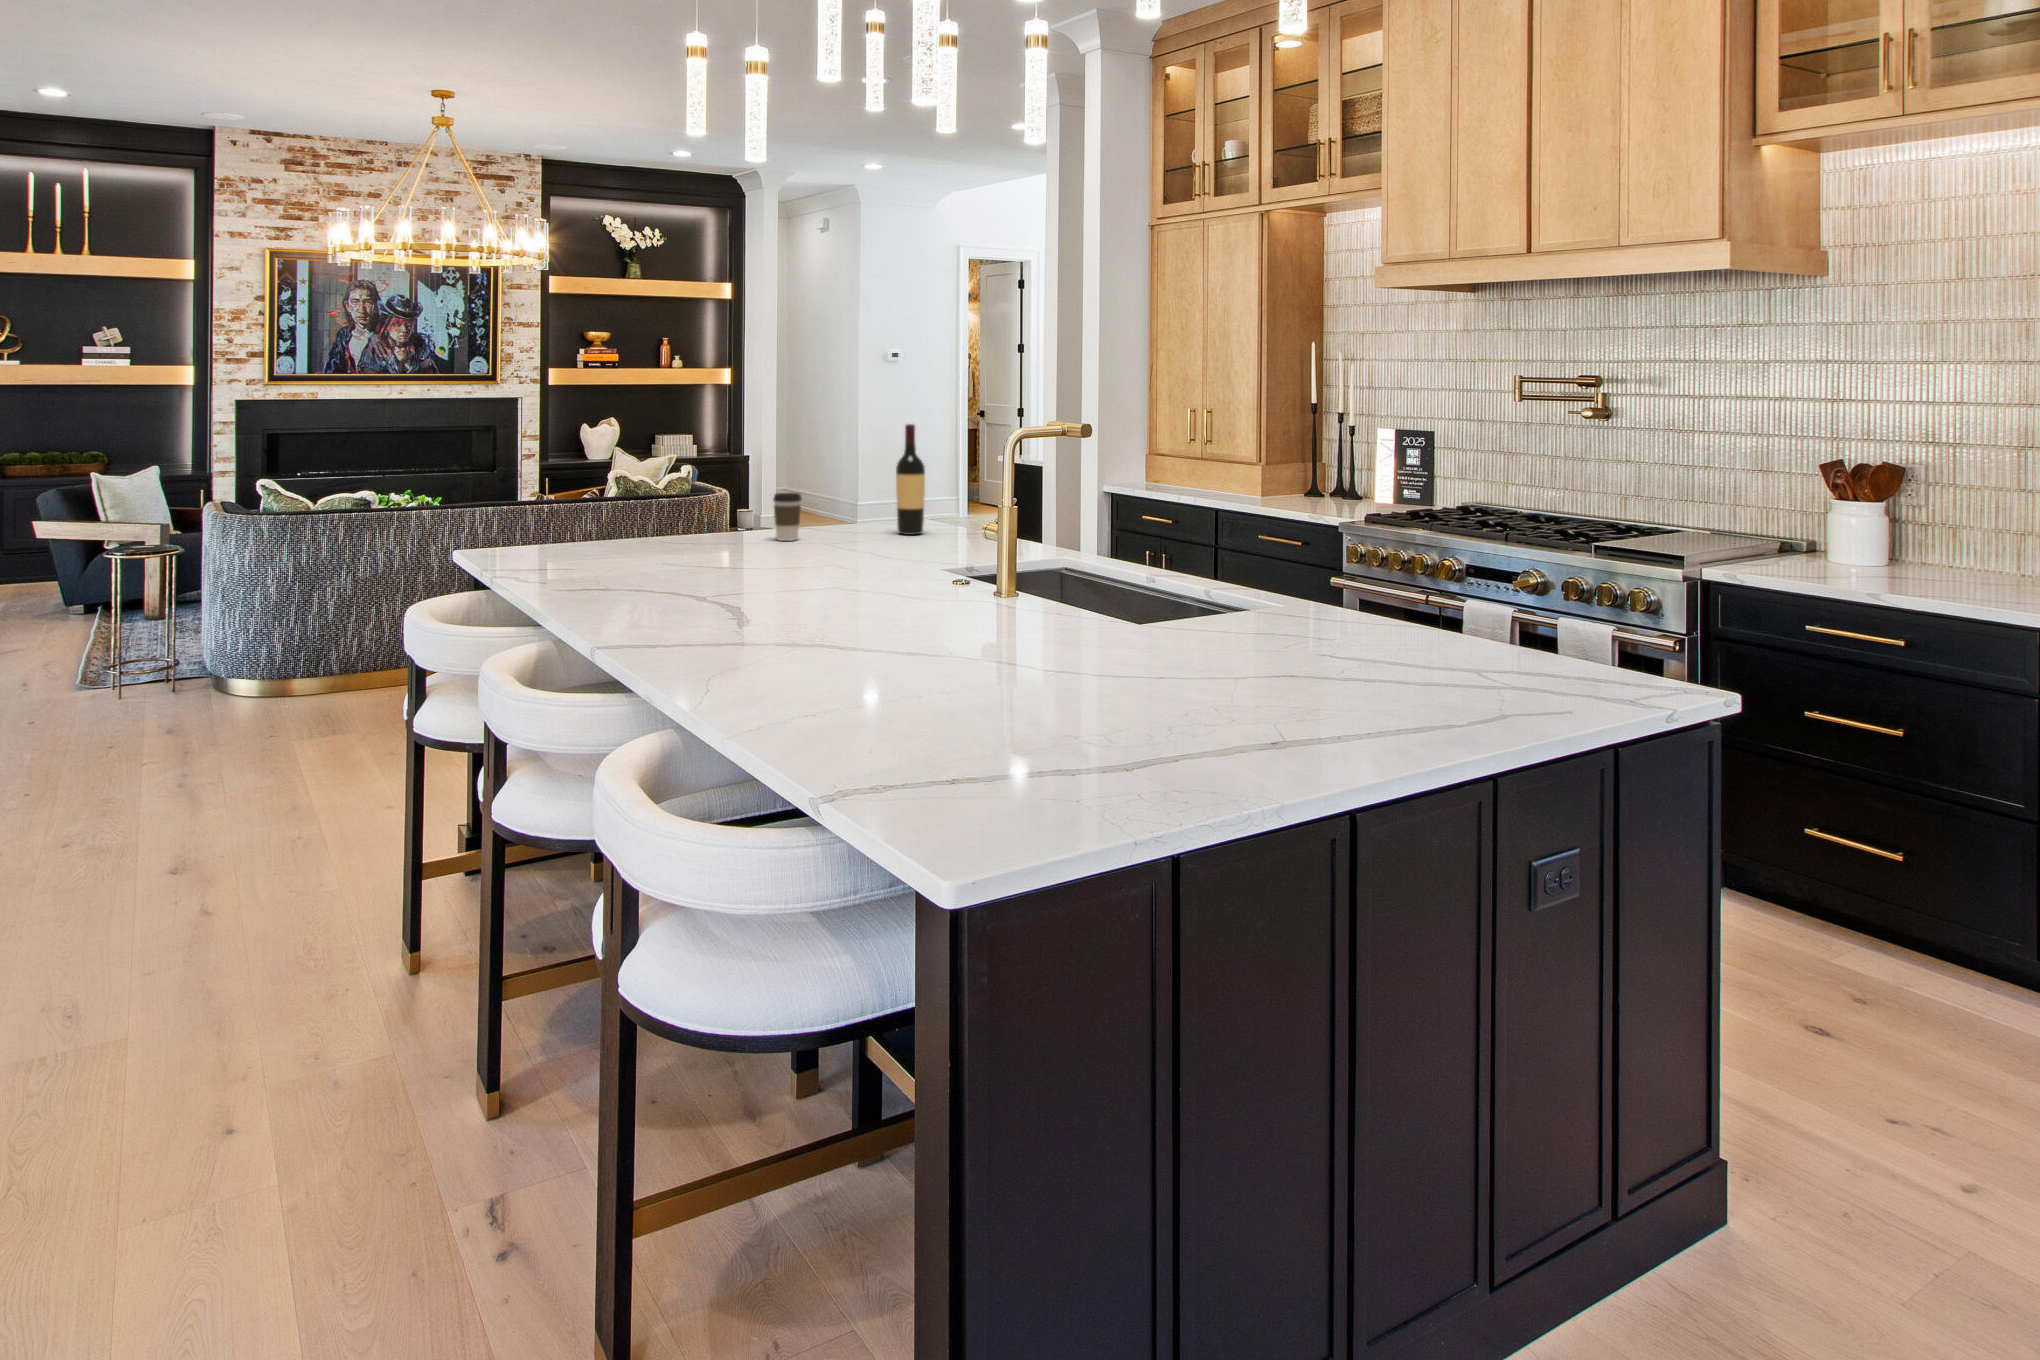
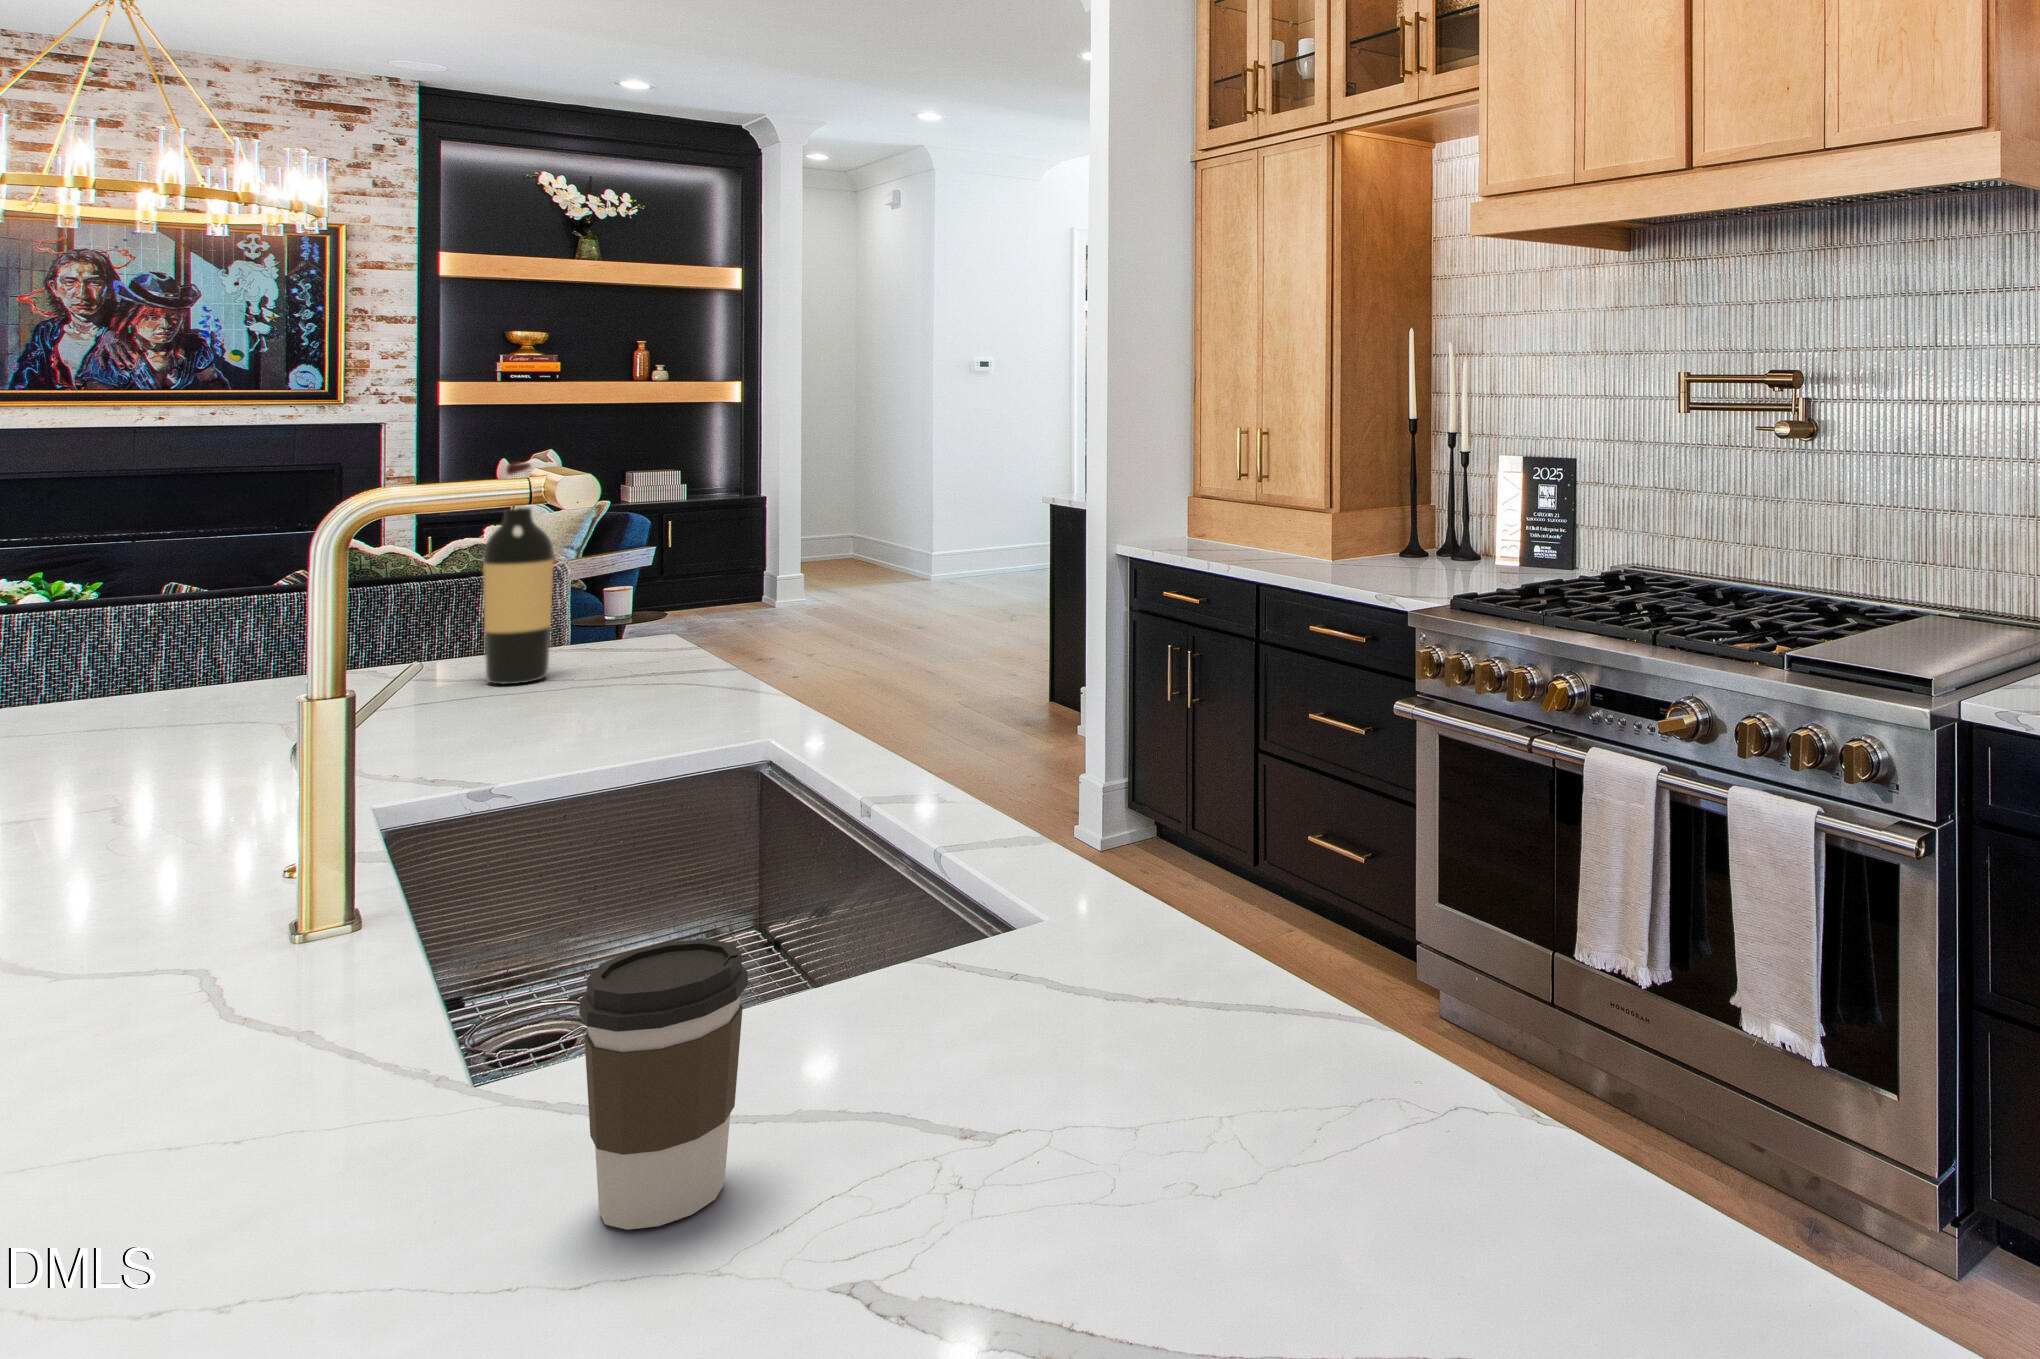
coffee cup: present [773,493,802,541] -> present [579,939,748,1230]

